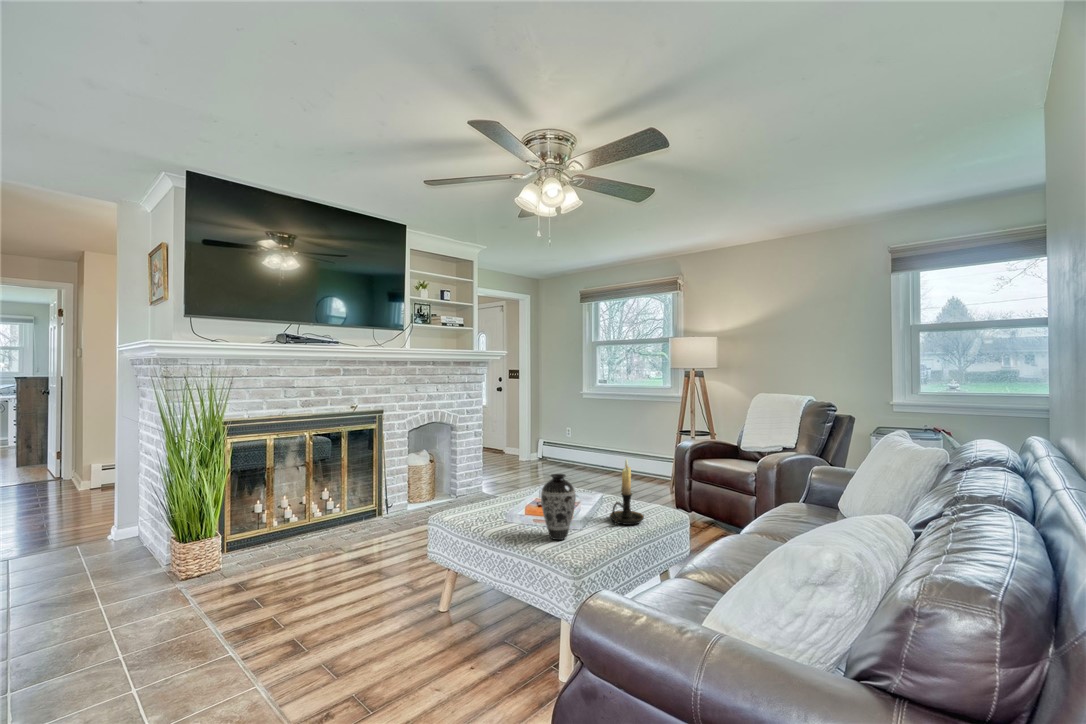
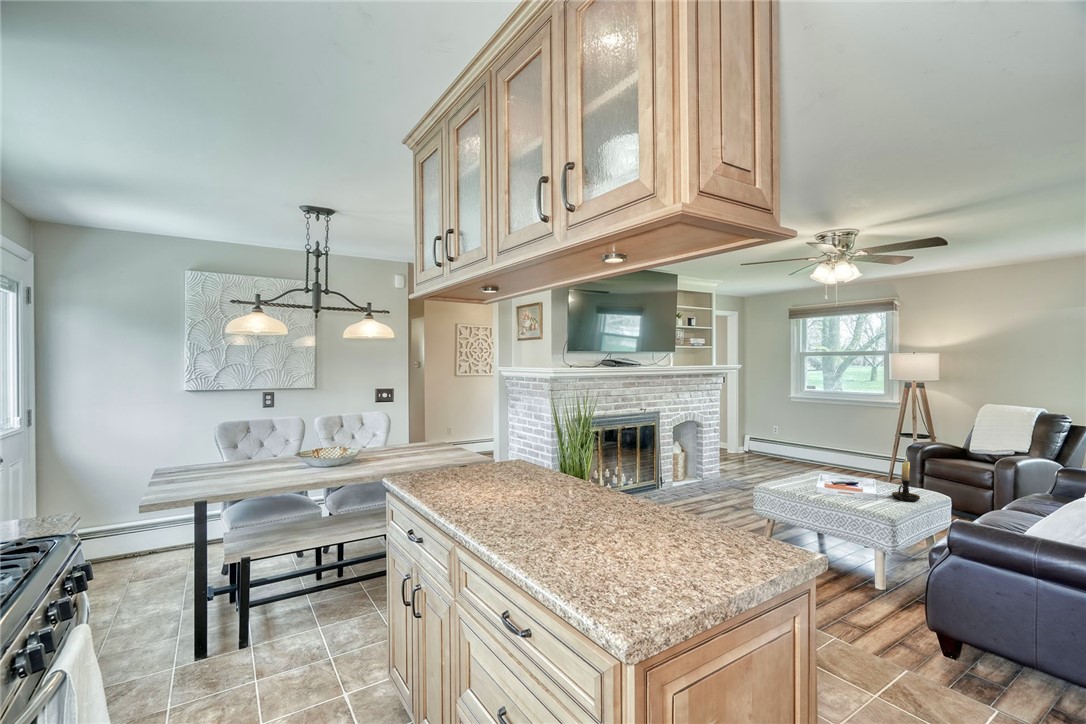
decorative vase: present [541,474,576,540] -> none [851,464,878,506]

